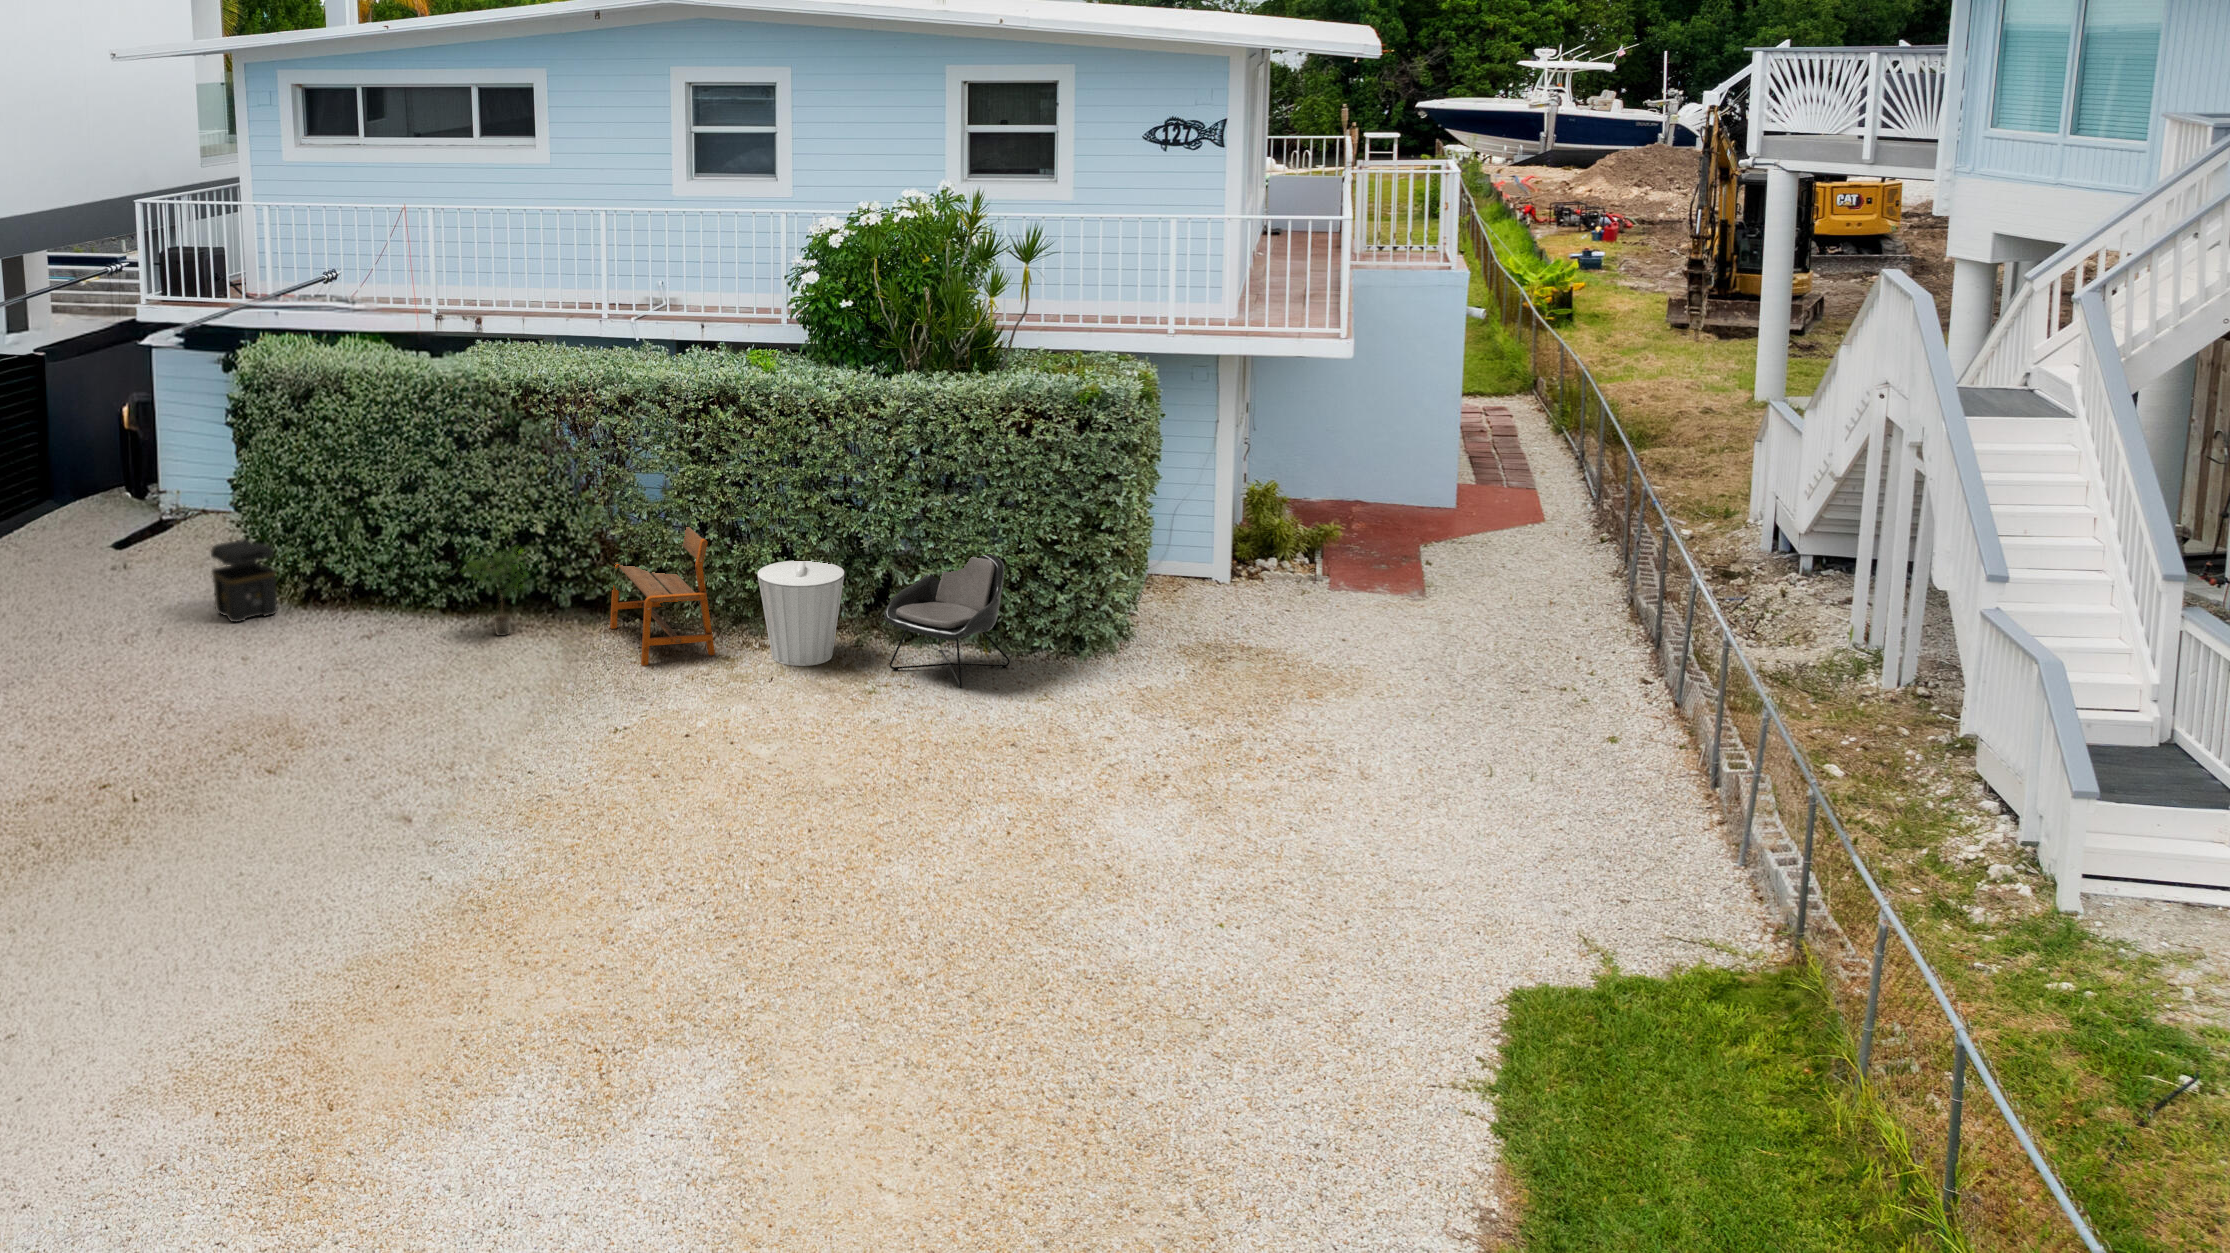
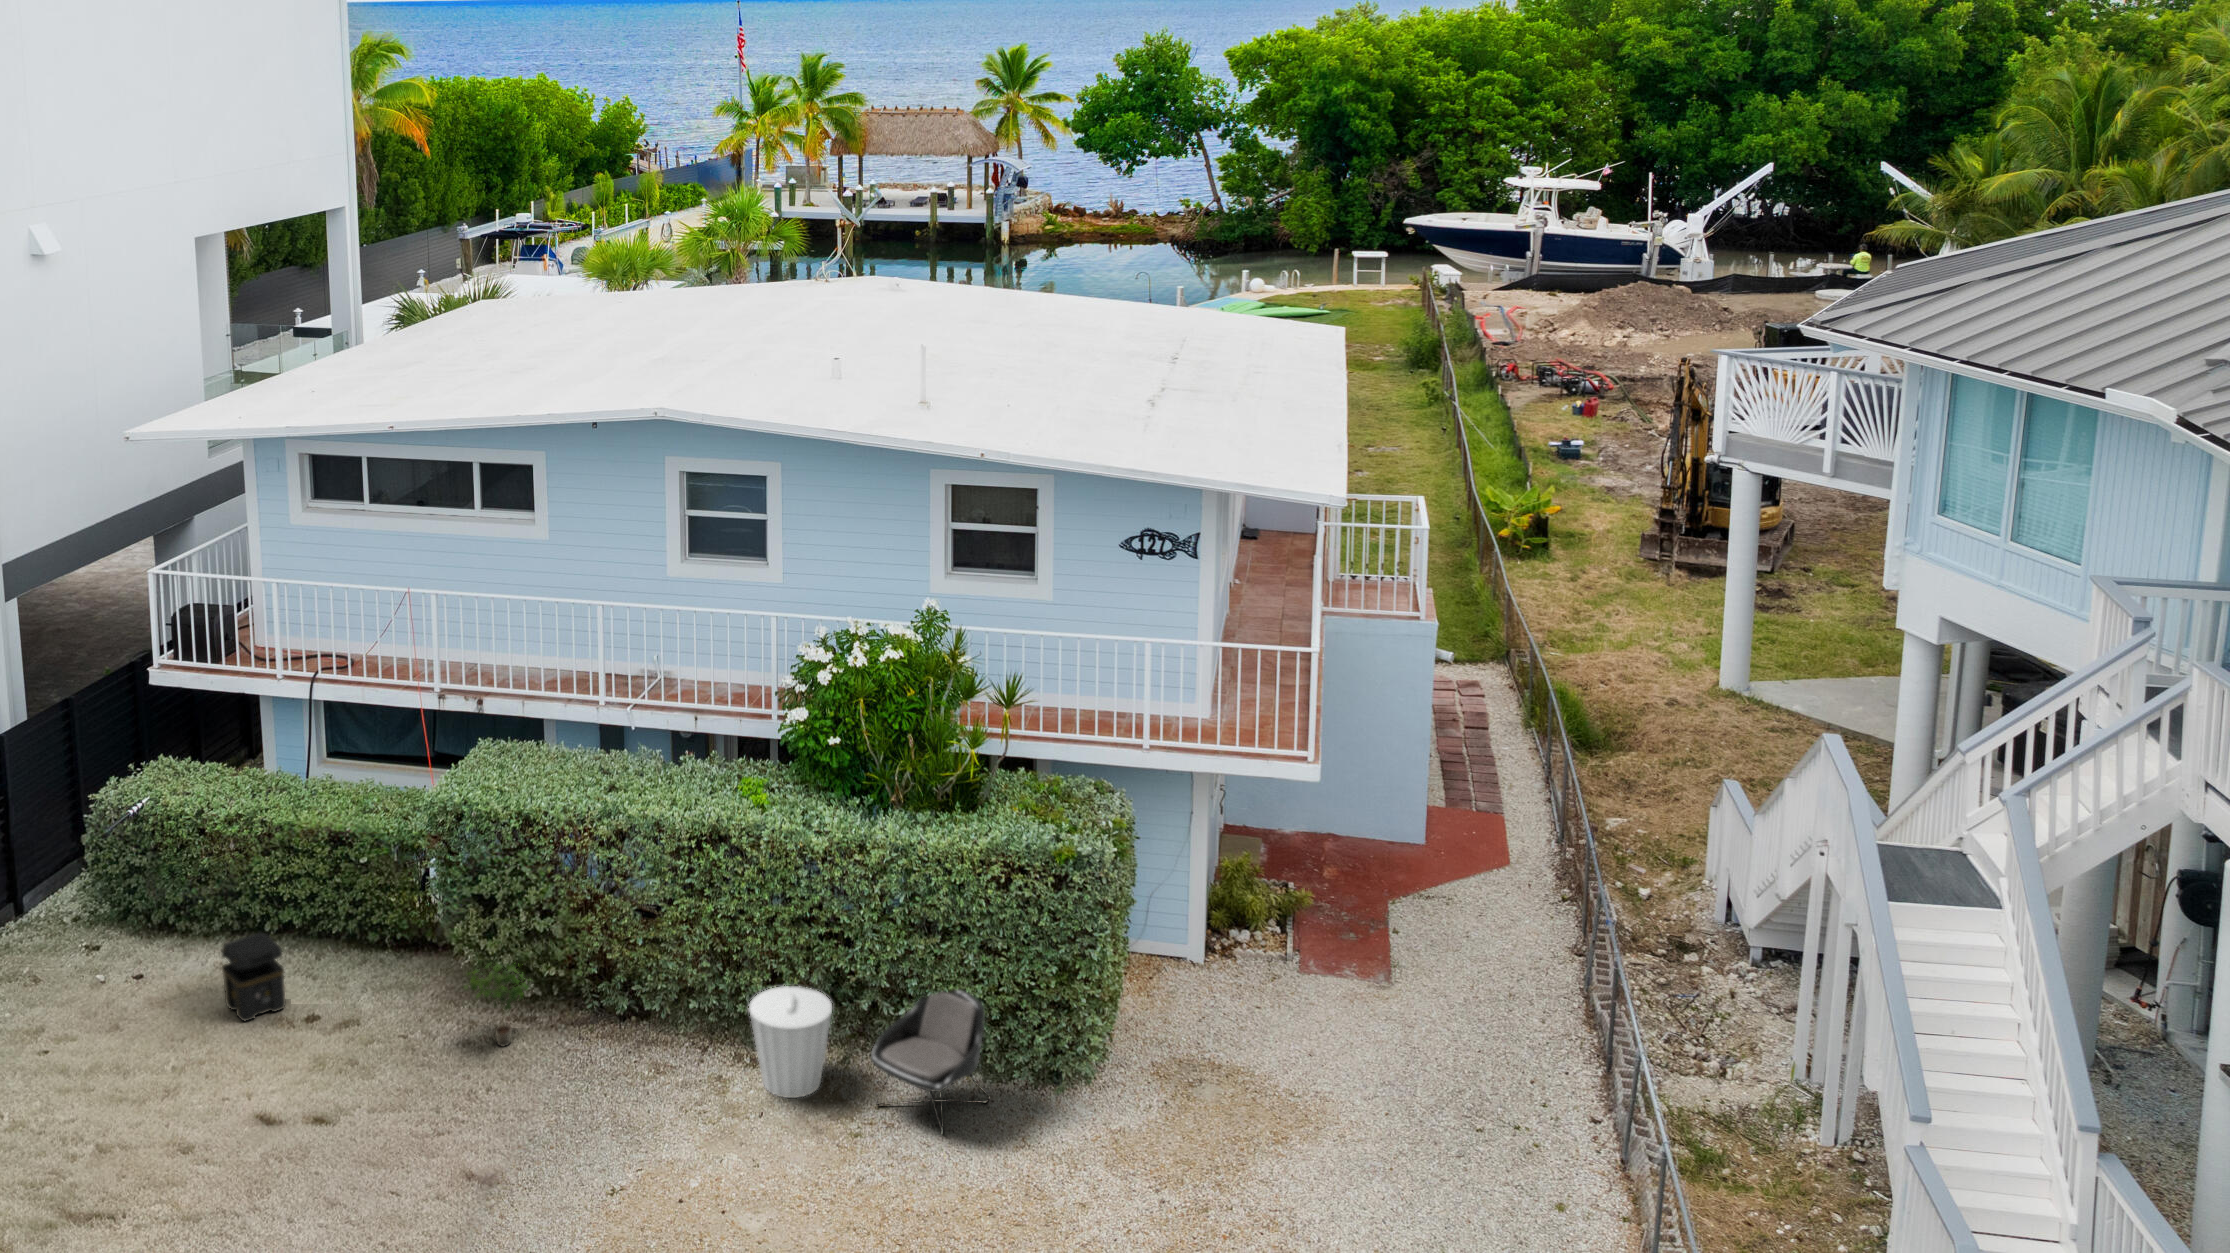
bench: present [610,527,715,666] -> none [607,925,708,1096]

